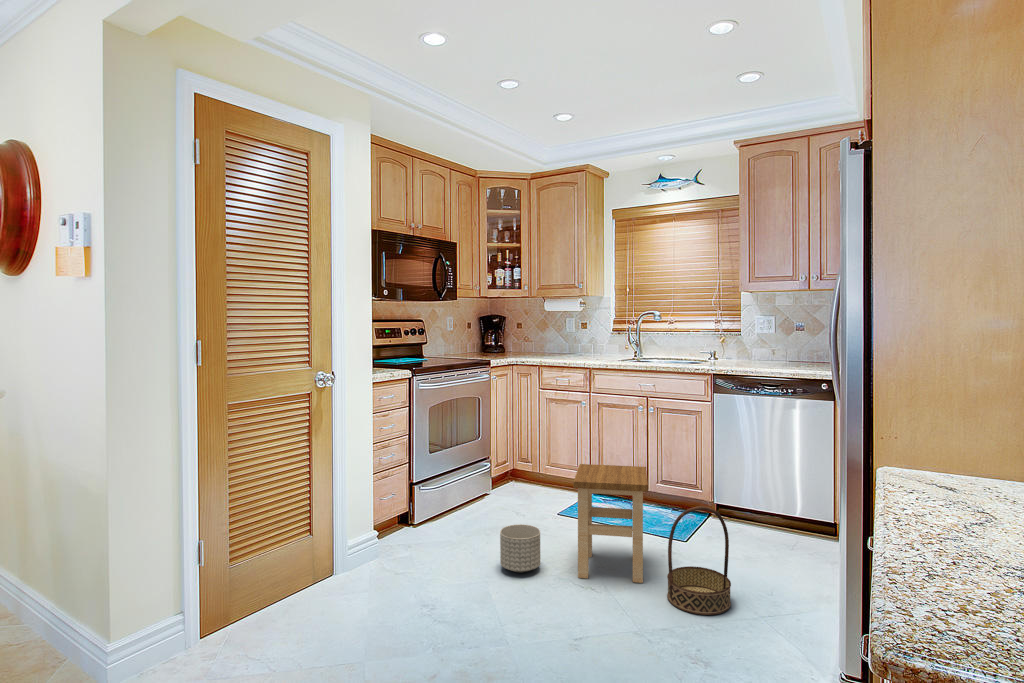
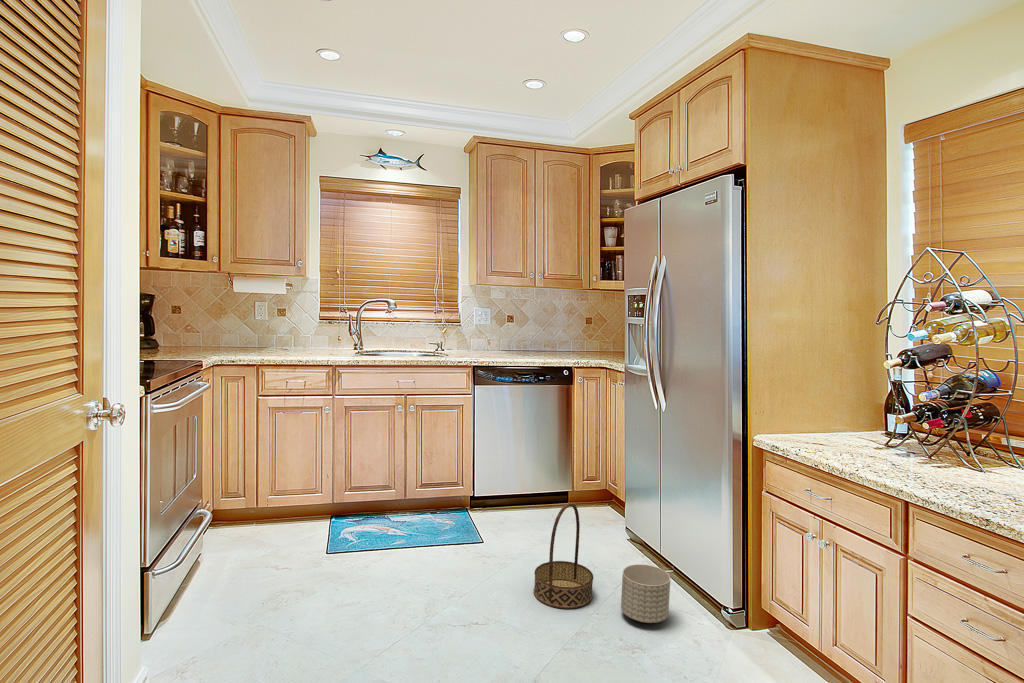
stool: present [573,464,648,583] -> none [410,474,516,615]
planter: present [500,524,540,573] -> present [621,564,670,623]

